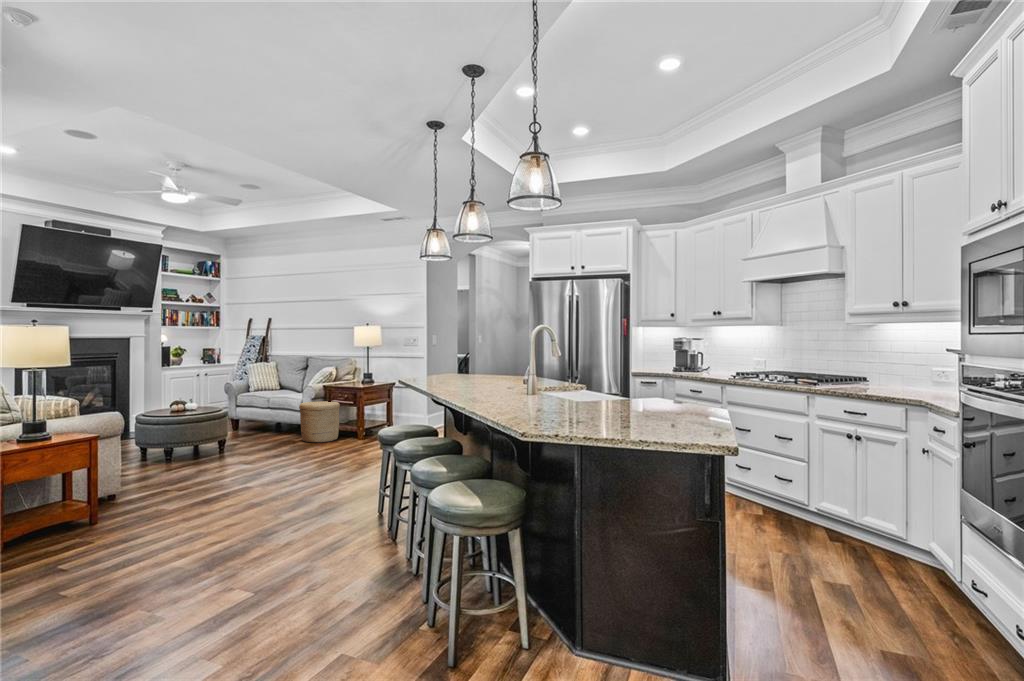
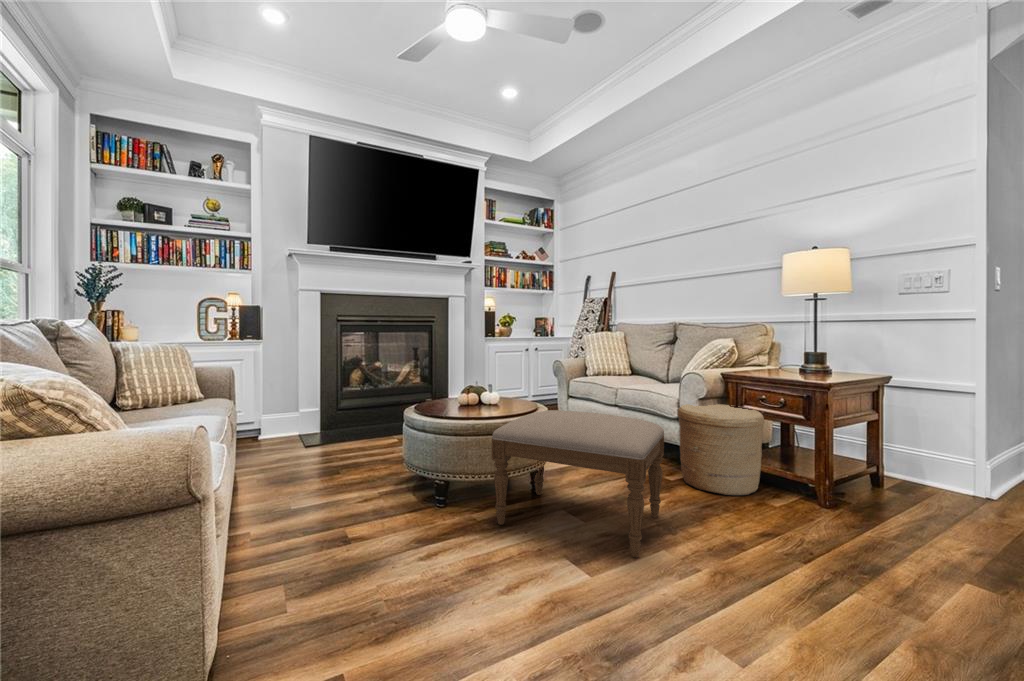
ottoman: none [198,407,286,463] -> present [491,410,664,557]

